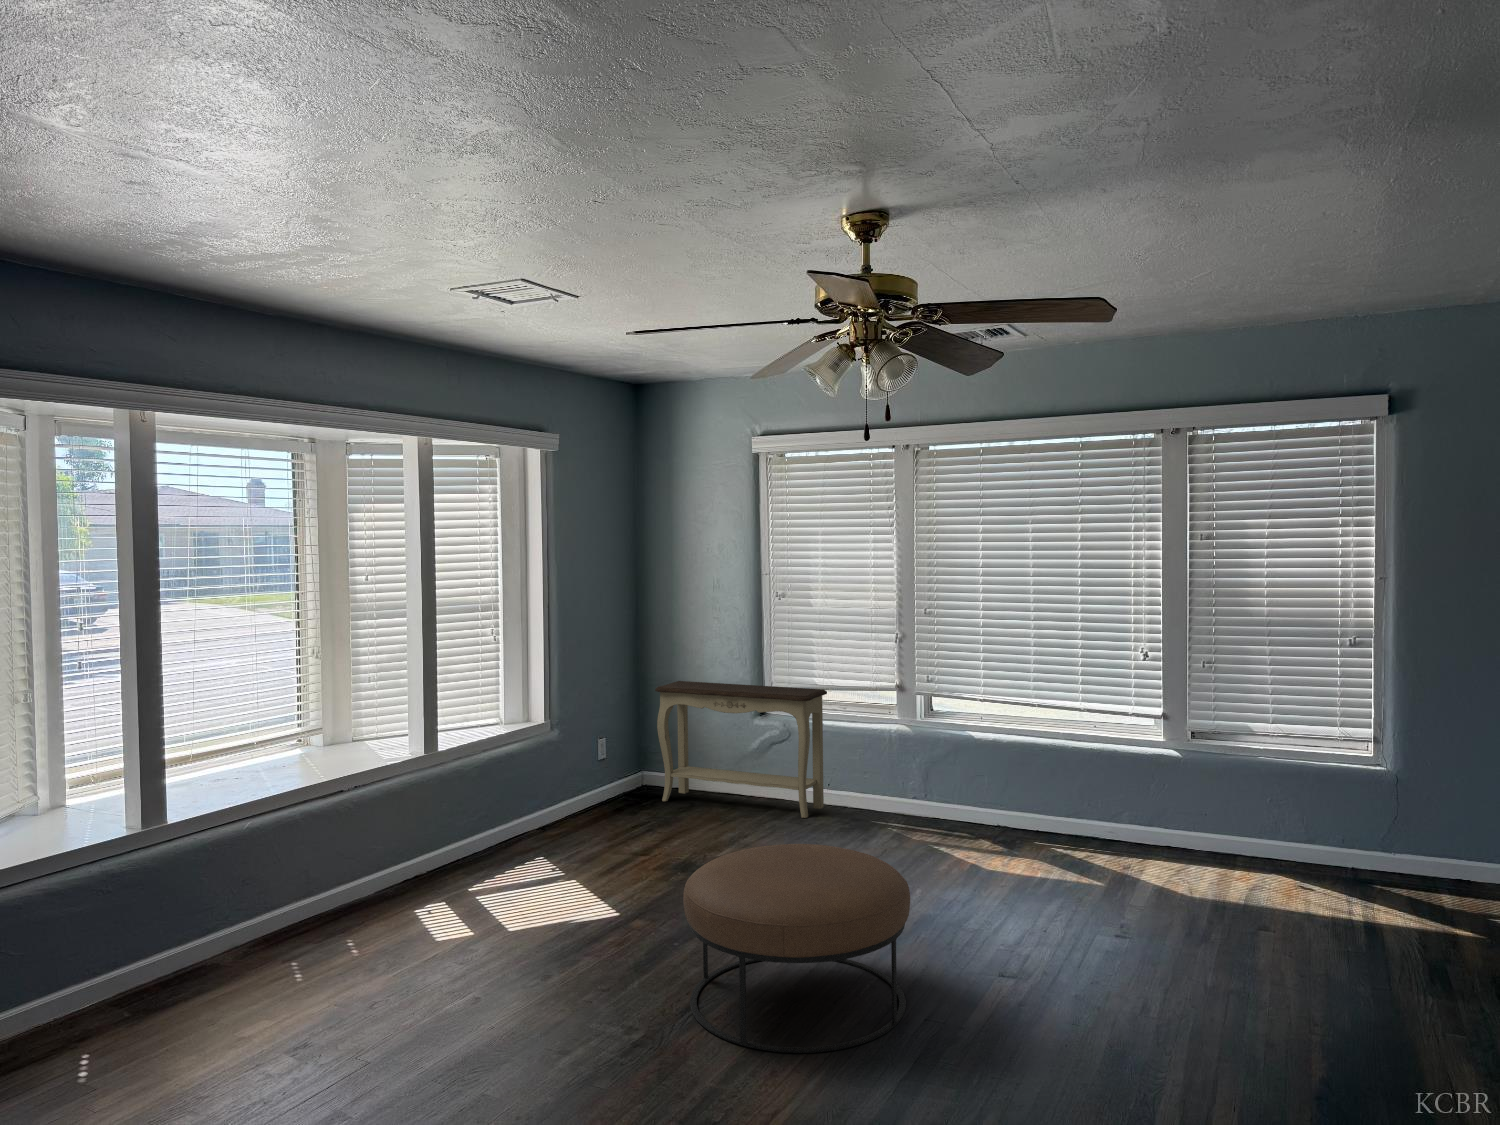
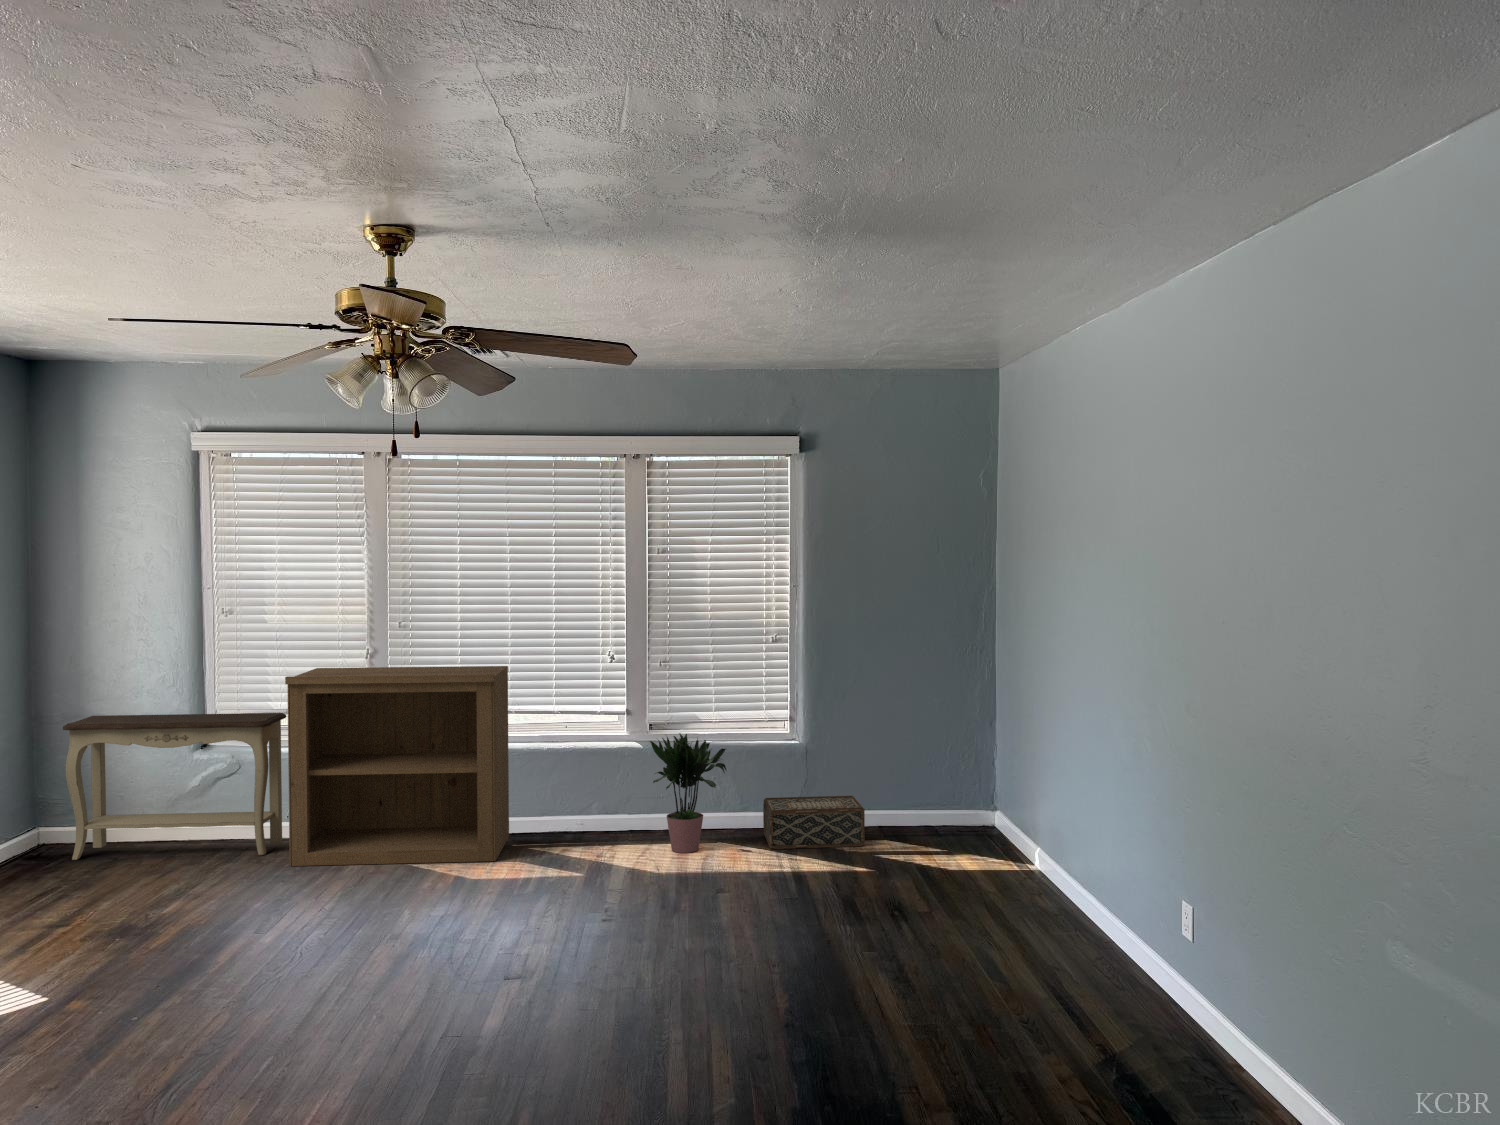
bookshelf: none [821,650,1033,856] -> present [285,666,509,866]
potted plant: none [1186,738,1288,879] -> present [650,733,726,853]
woven basket: none [1333,829,1476,906] -> present [763,796,865,849]
ottoman: present [683,844,910,1053] -> none [160,873,421,1098]

